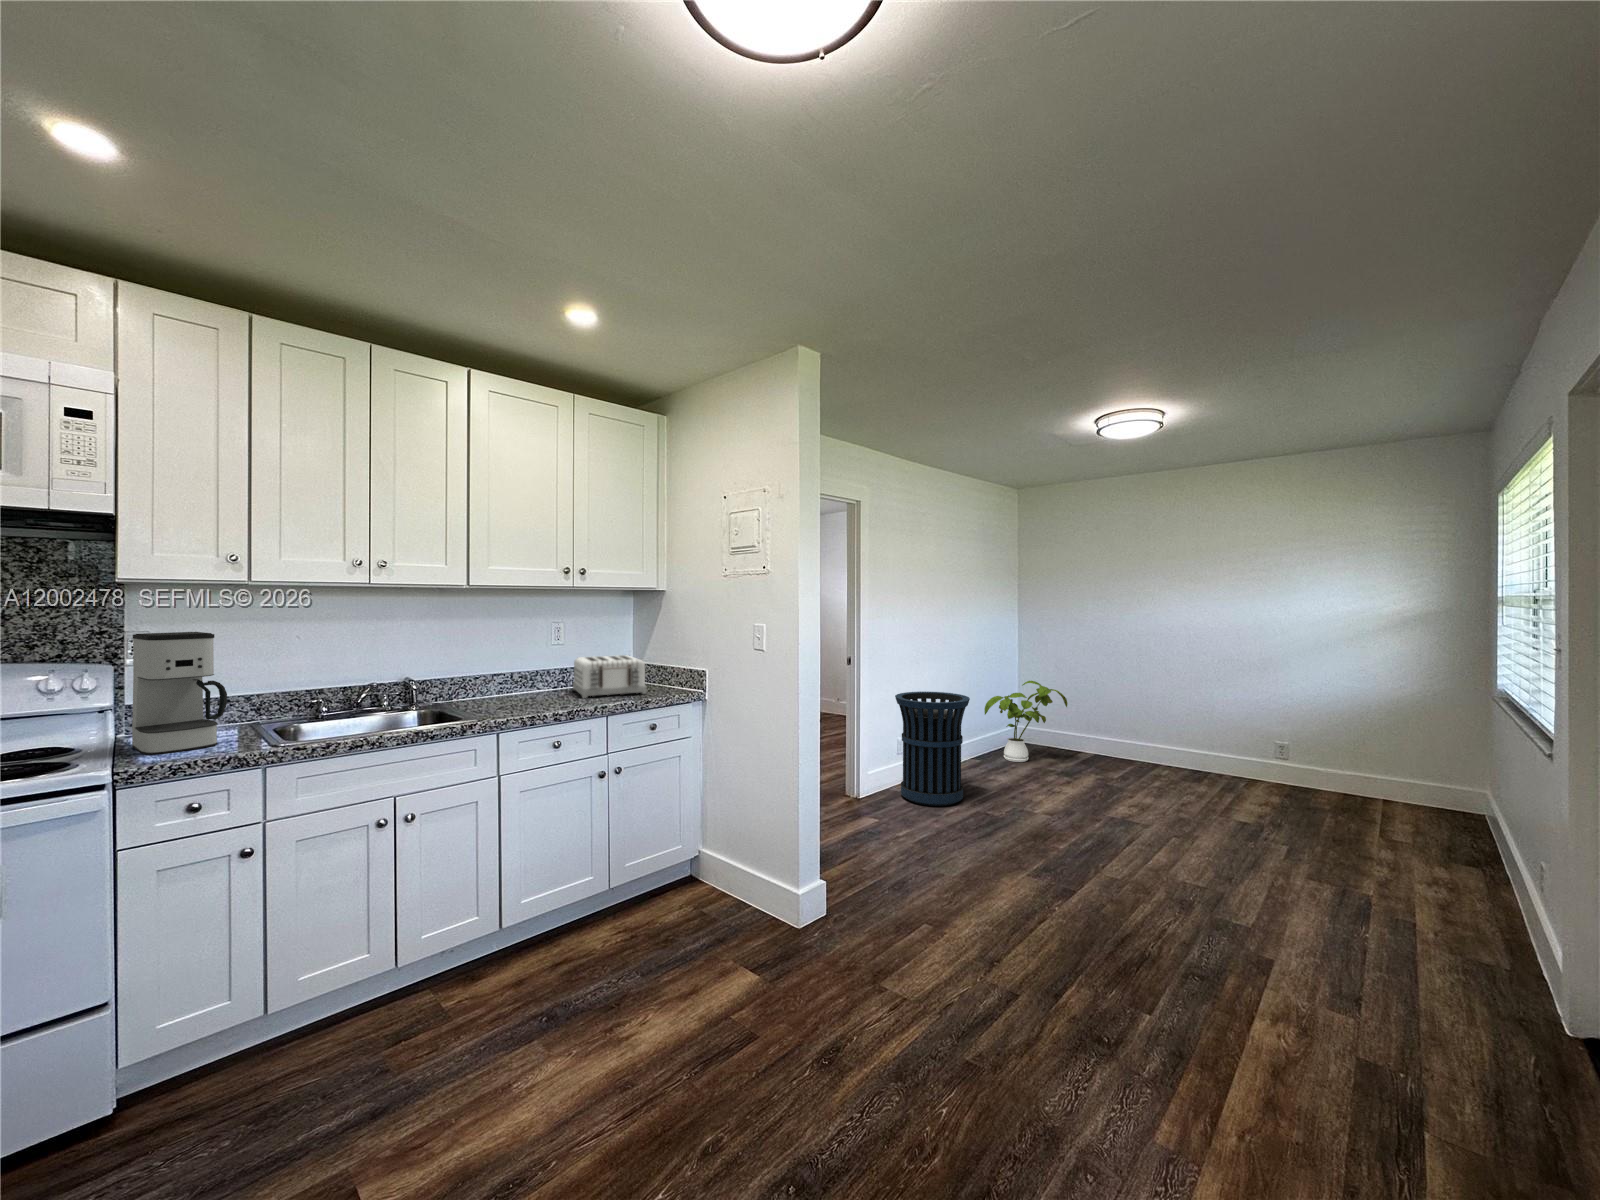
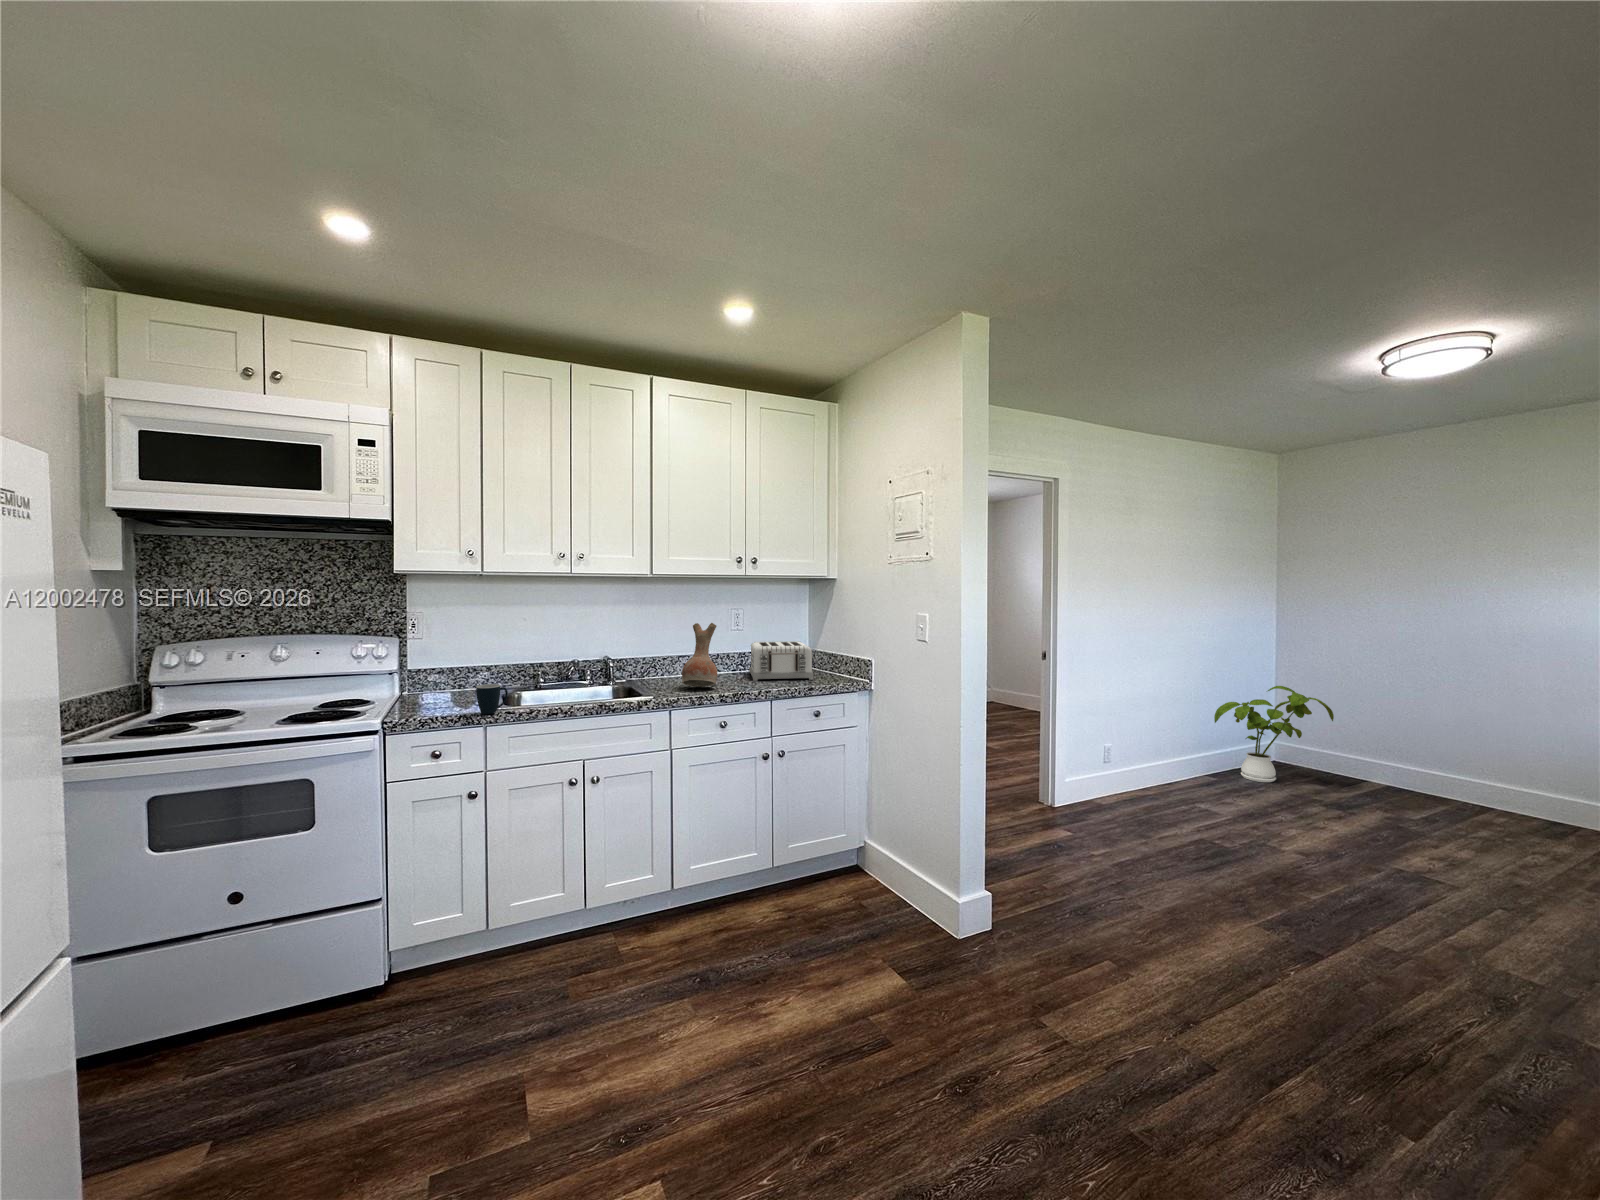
coffee maker: present [132,632,227,755] -> none [407,613,468,709]
vase: none [506,637,547,707] -> present [682,623,717,687]
trash can: present [895,692,970,806] -> none [1093,692,1188,824]
mug: none [253,717,296,754] -> present [476,684,508,714]

